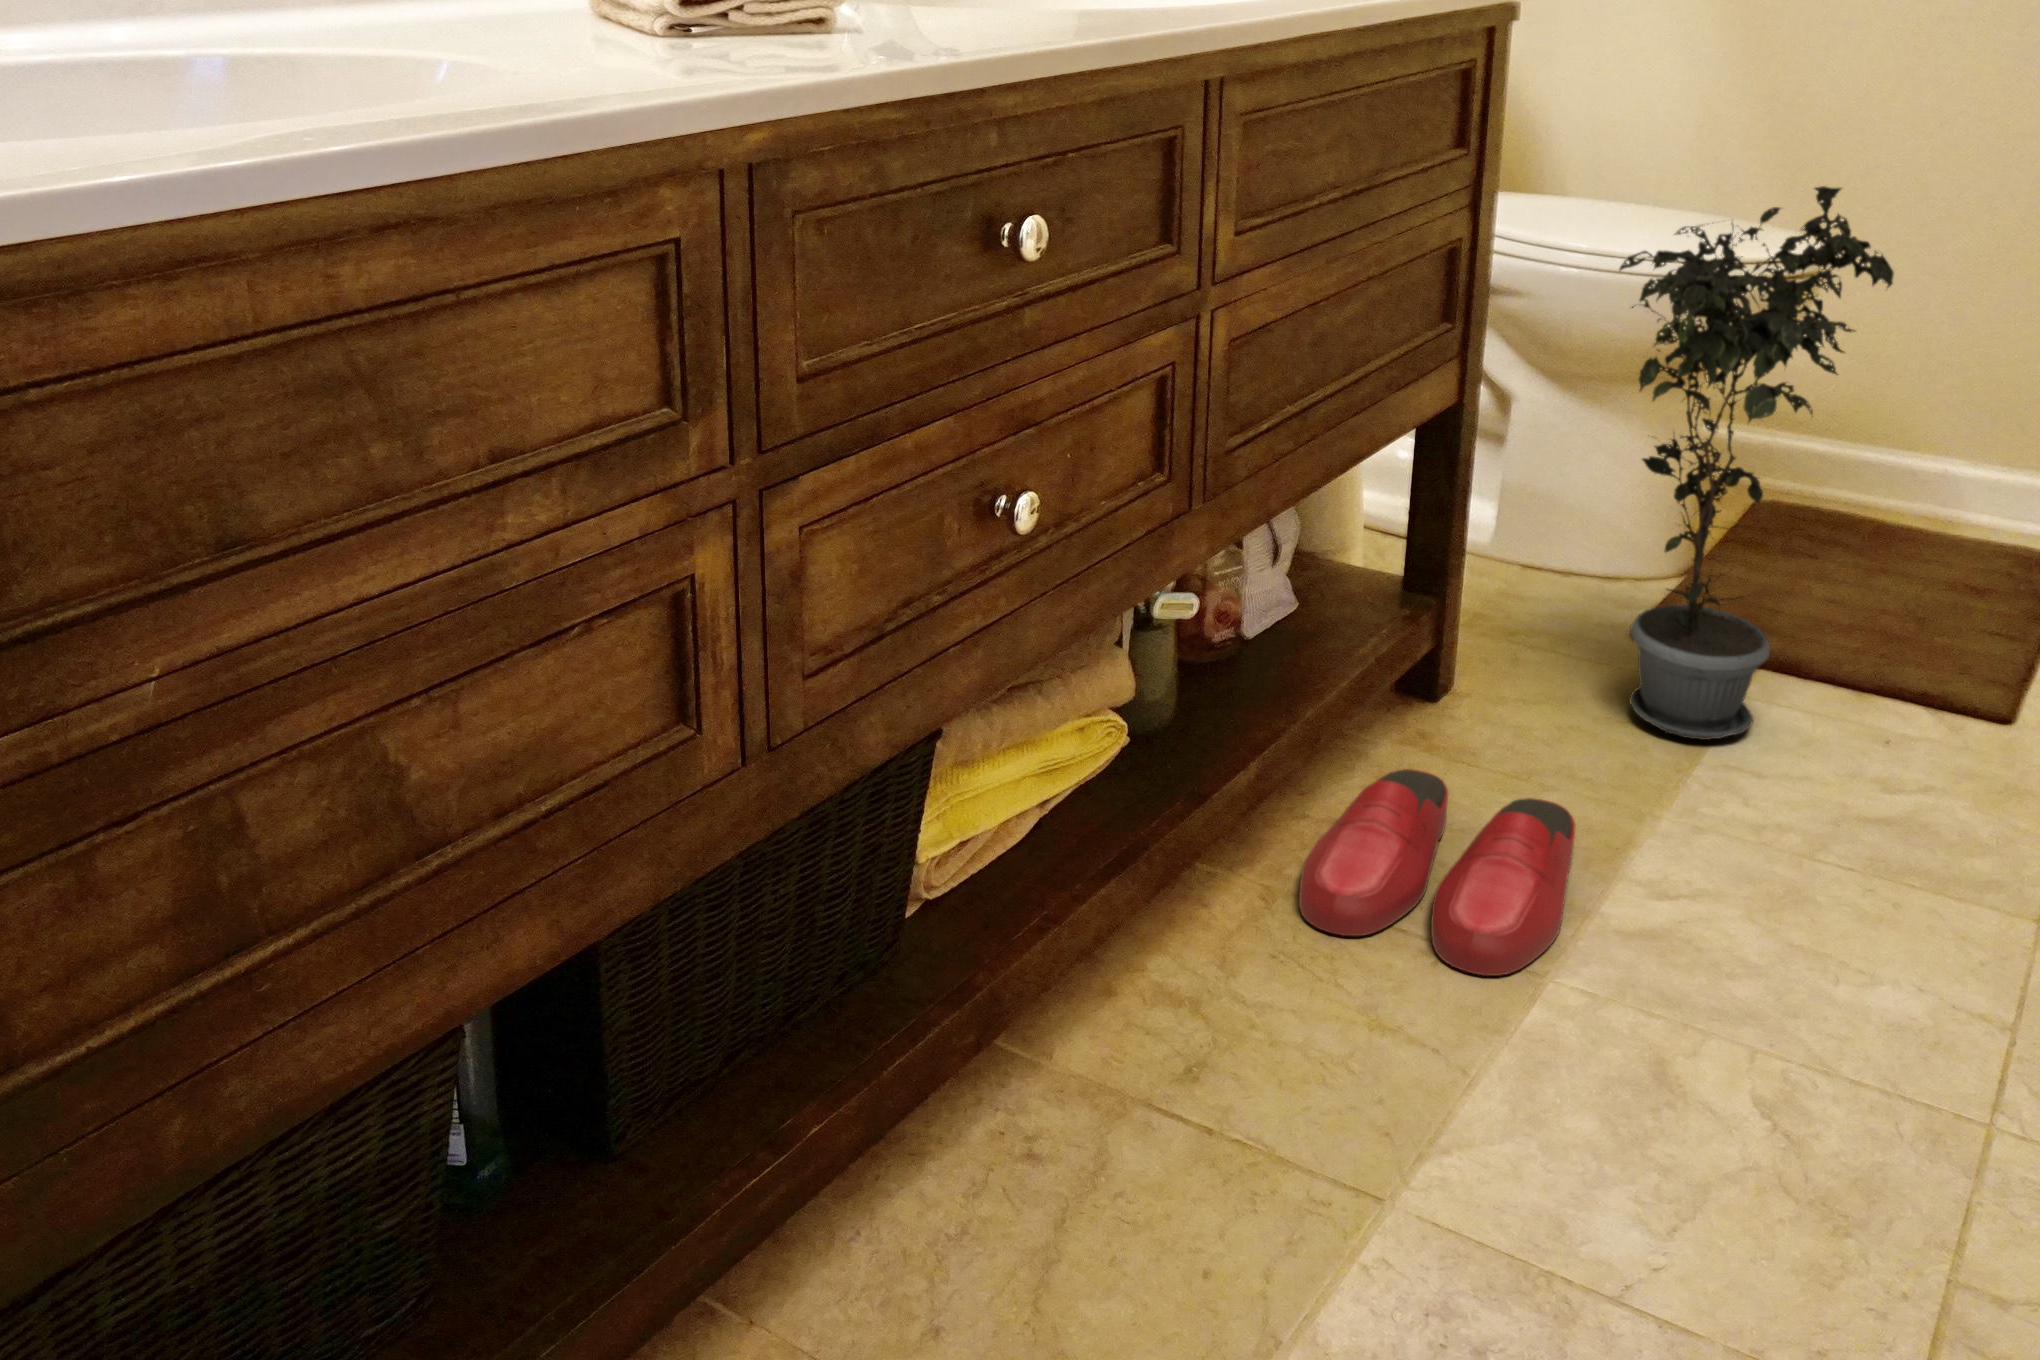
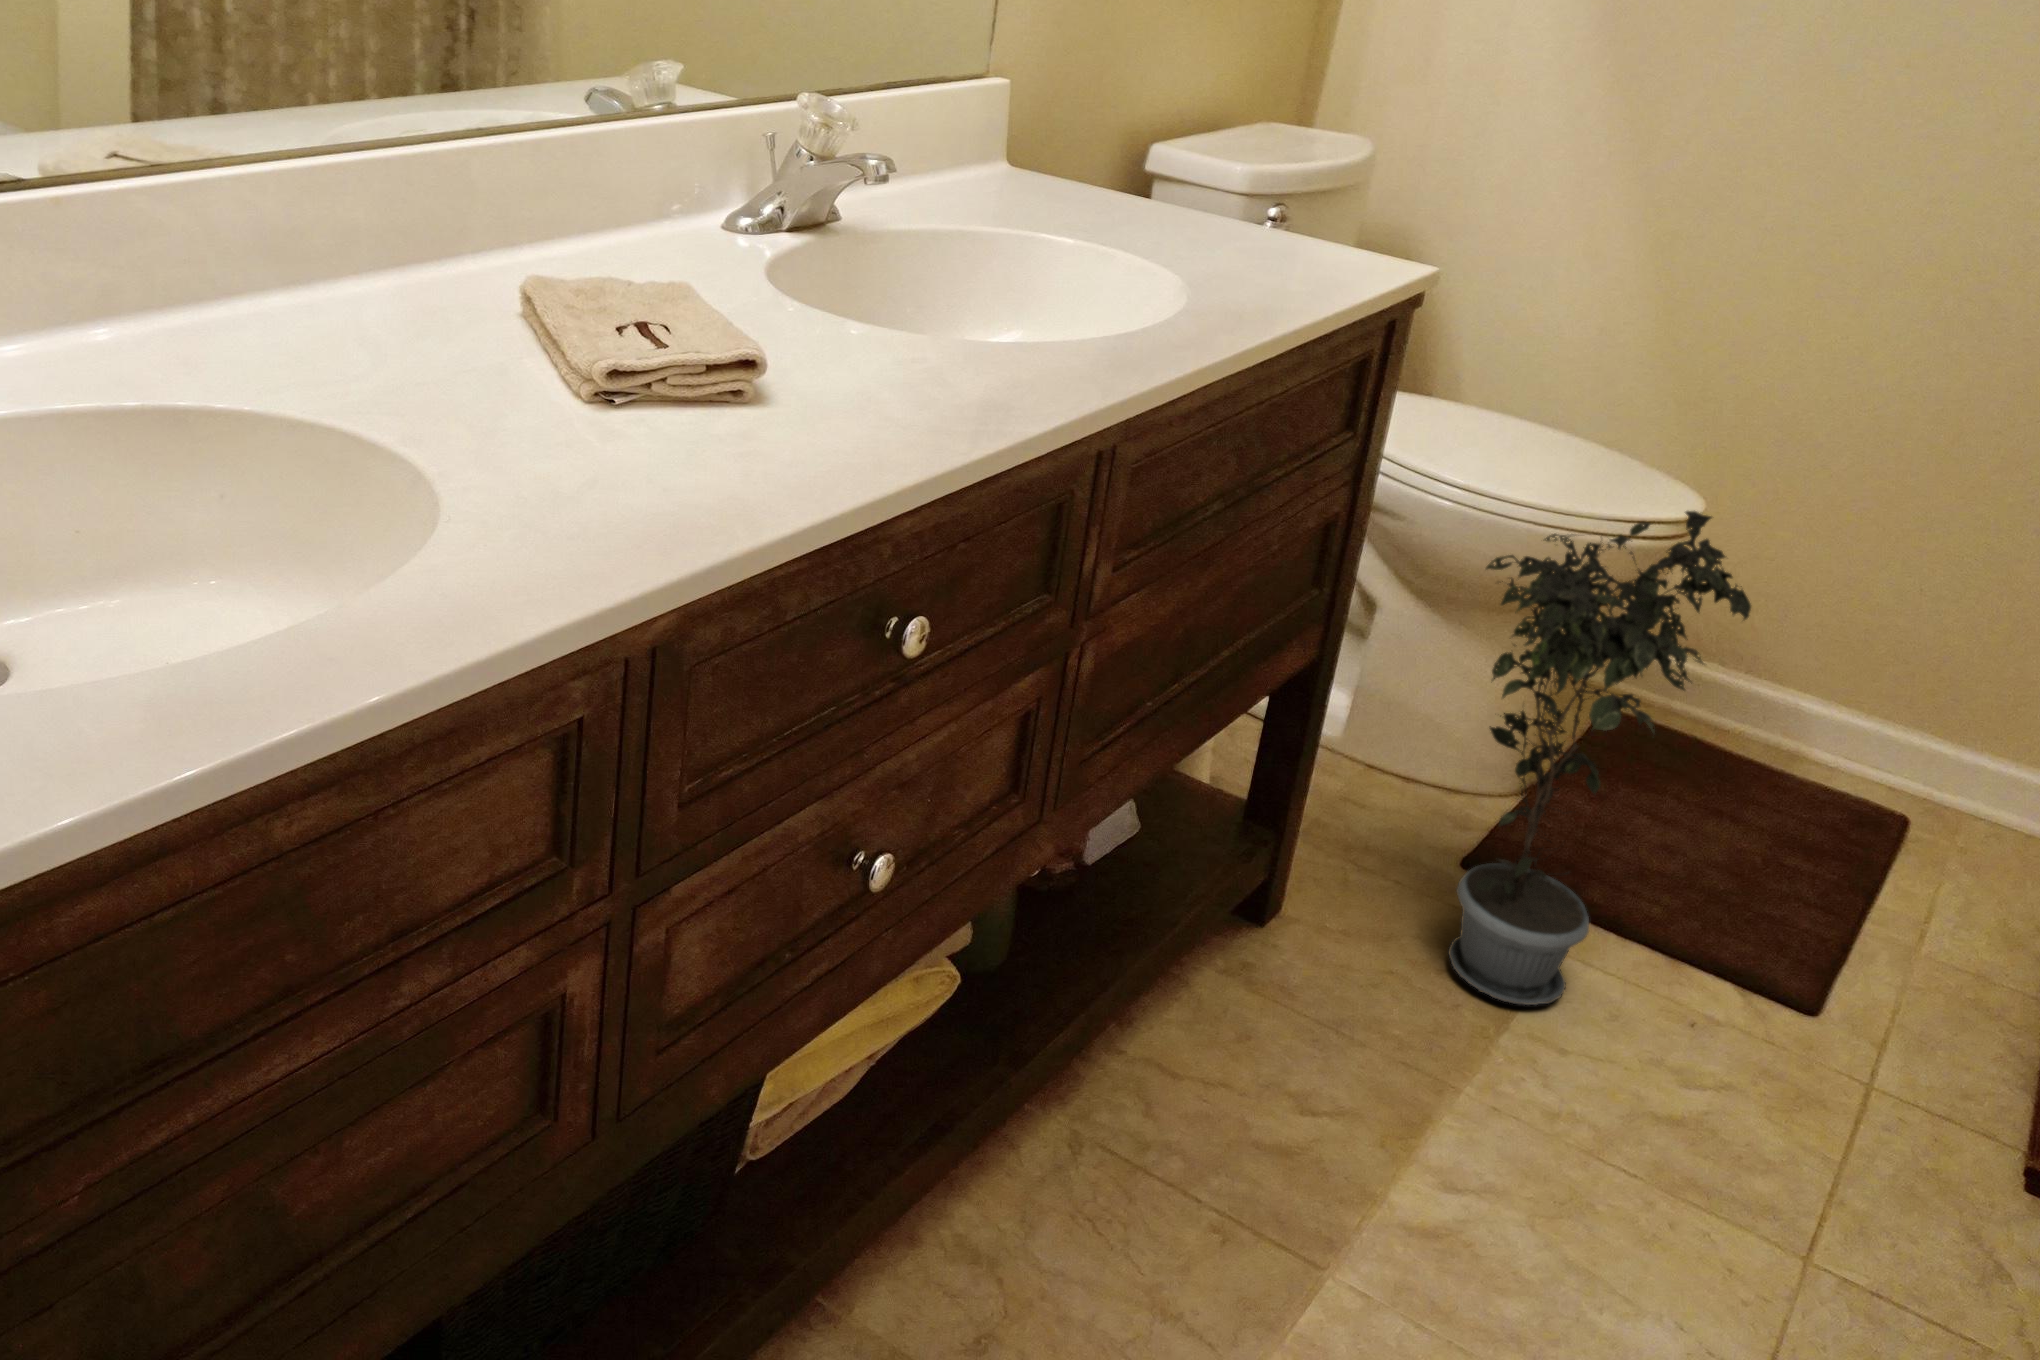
slippers: present [1299,769,1576,976] -> none [1101,1017,1375,1266]

